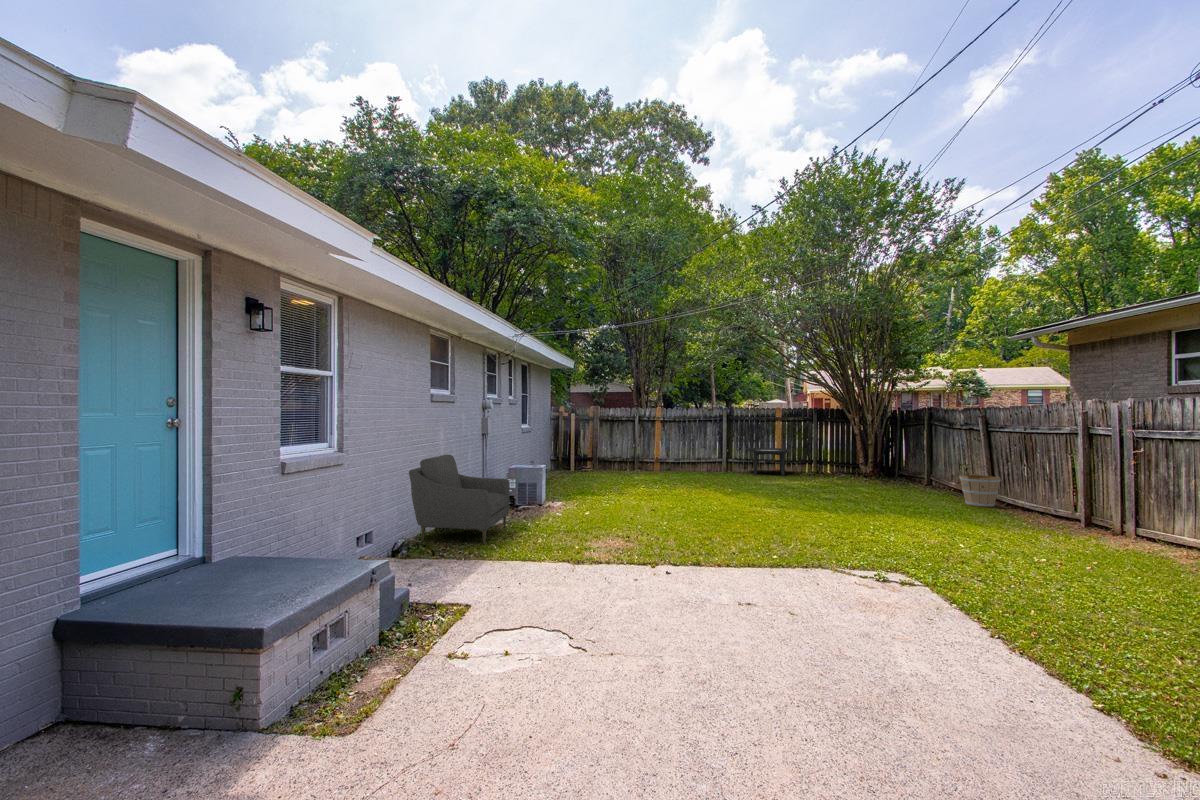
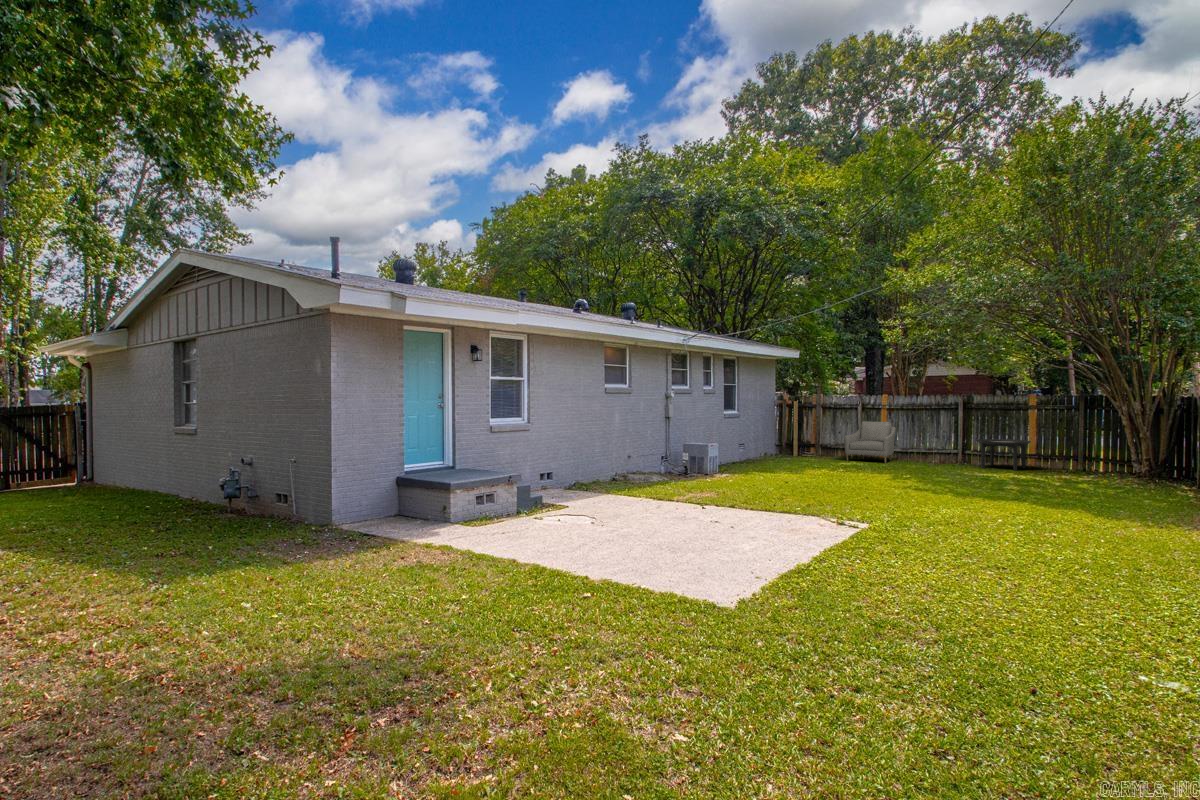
chair: present [409,455,509,544] -> present [844,421,896,463]
wooden bucket: present [959,474,1001,507] -> none [1140,469,1189,505]

